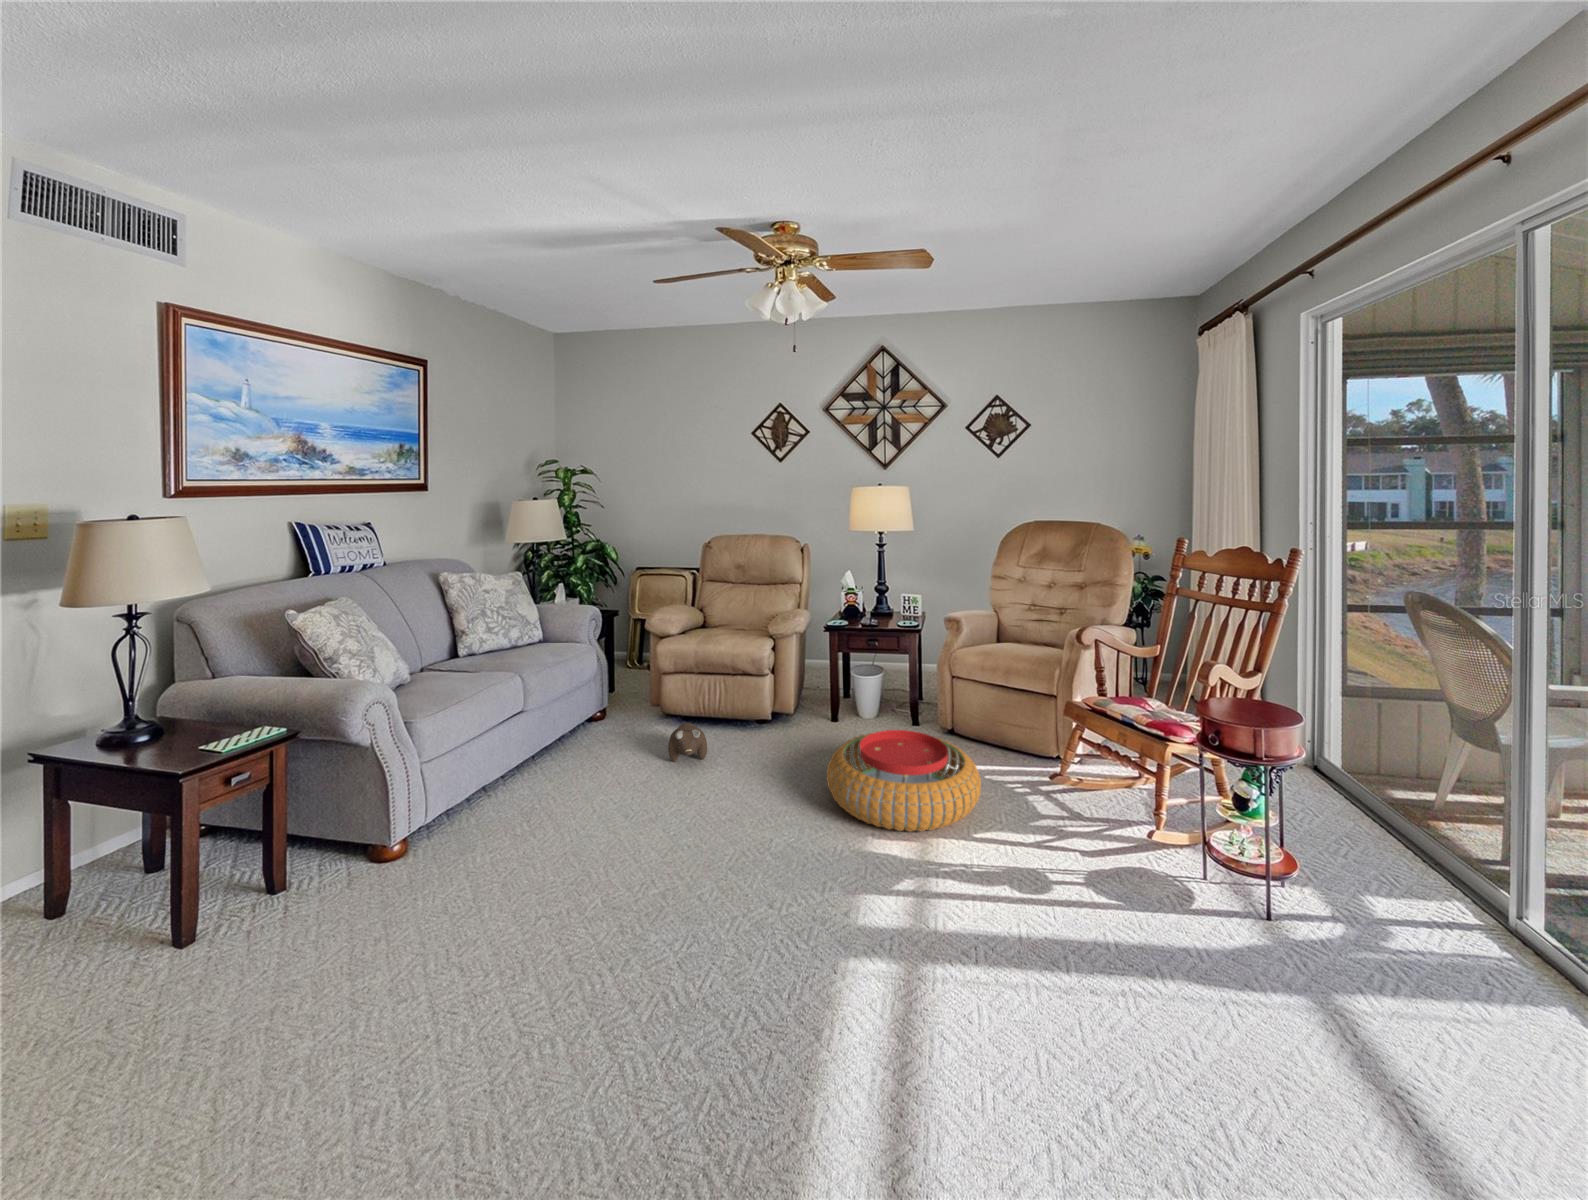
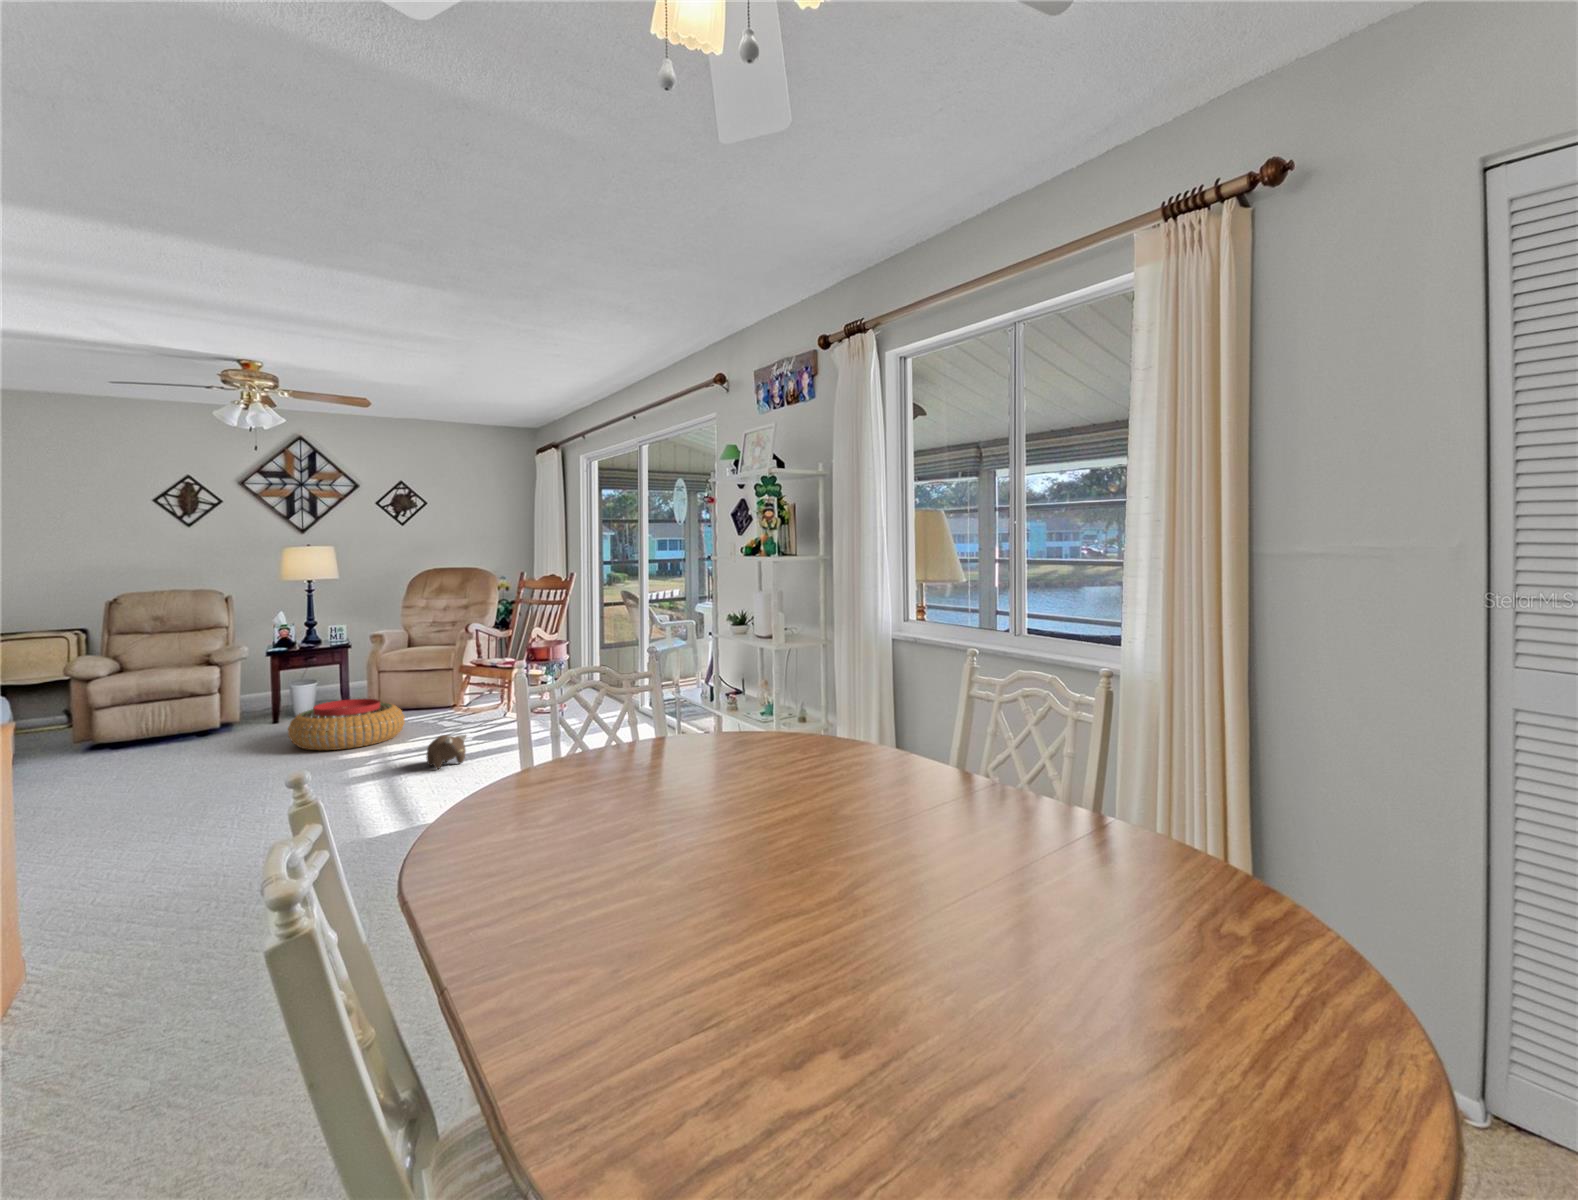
plush toy: present [668,723,707,762] -> present [426,735,466,769]

